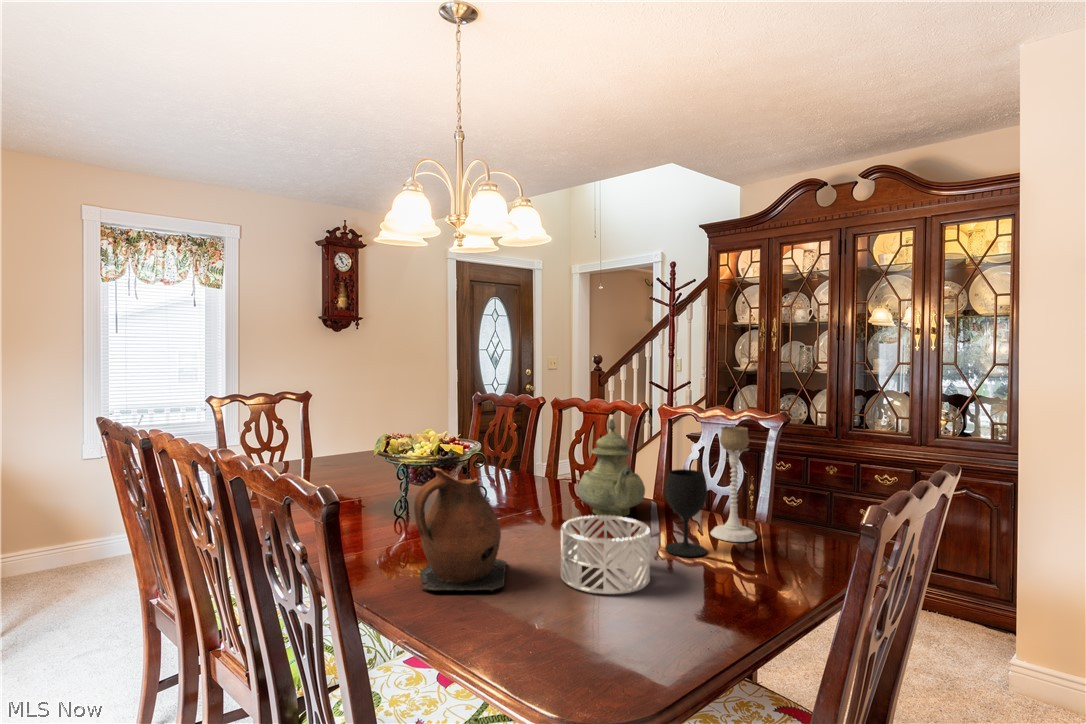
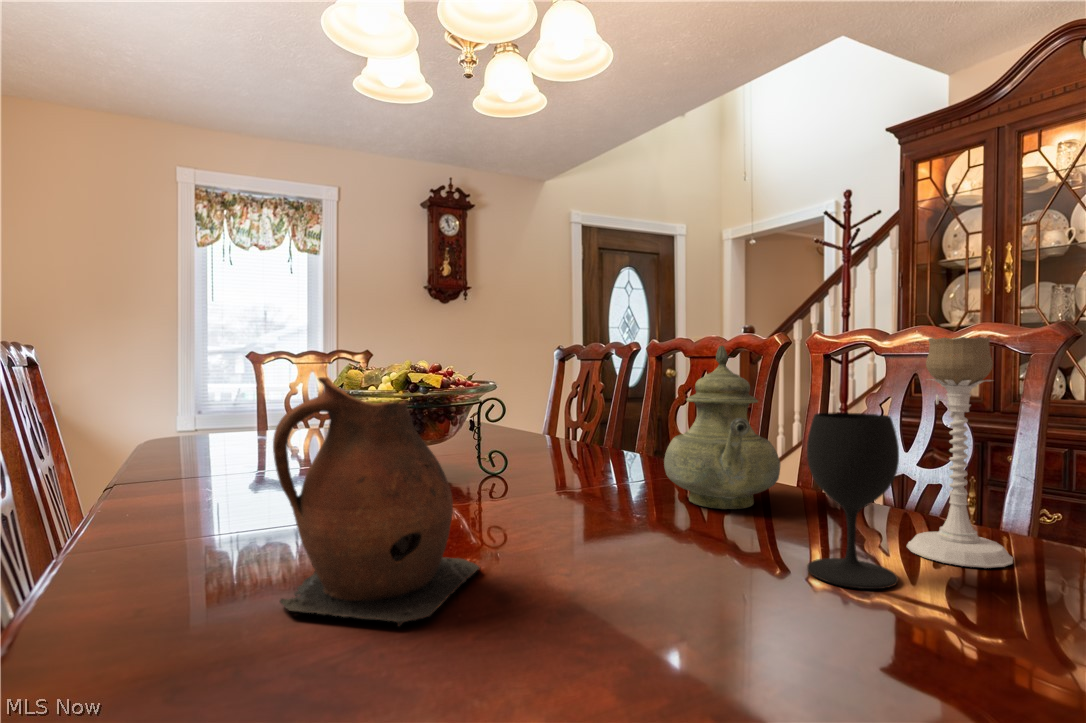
decorative bowl: present [561,515,651,594] -> none [561,488,757,662]

